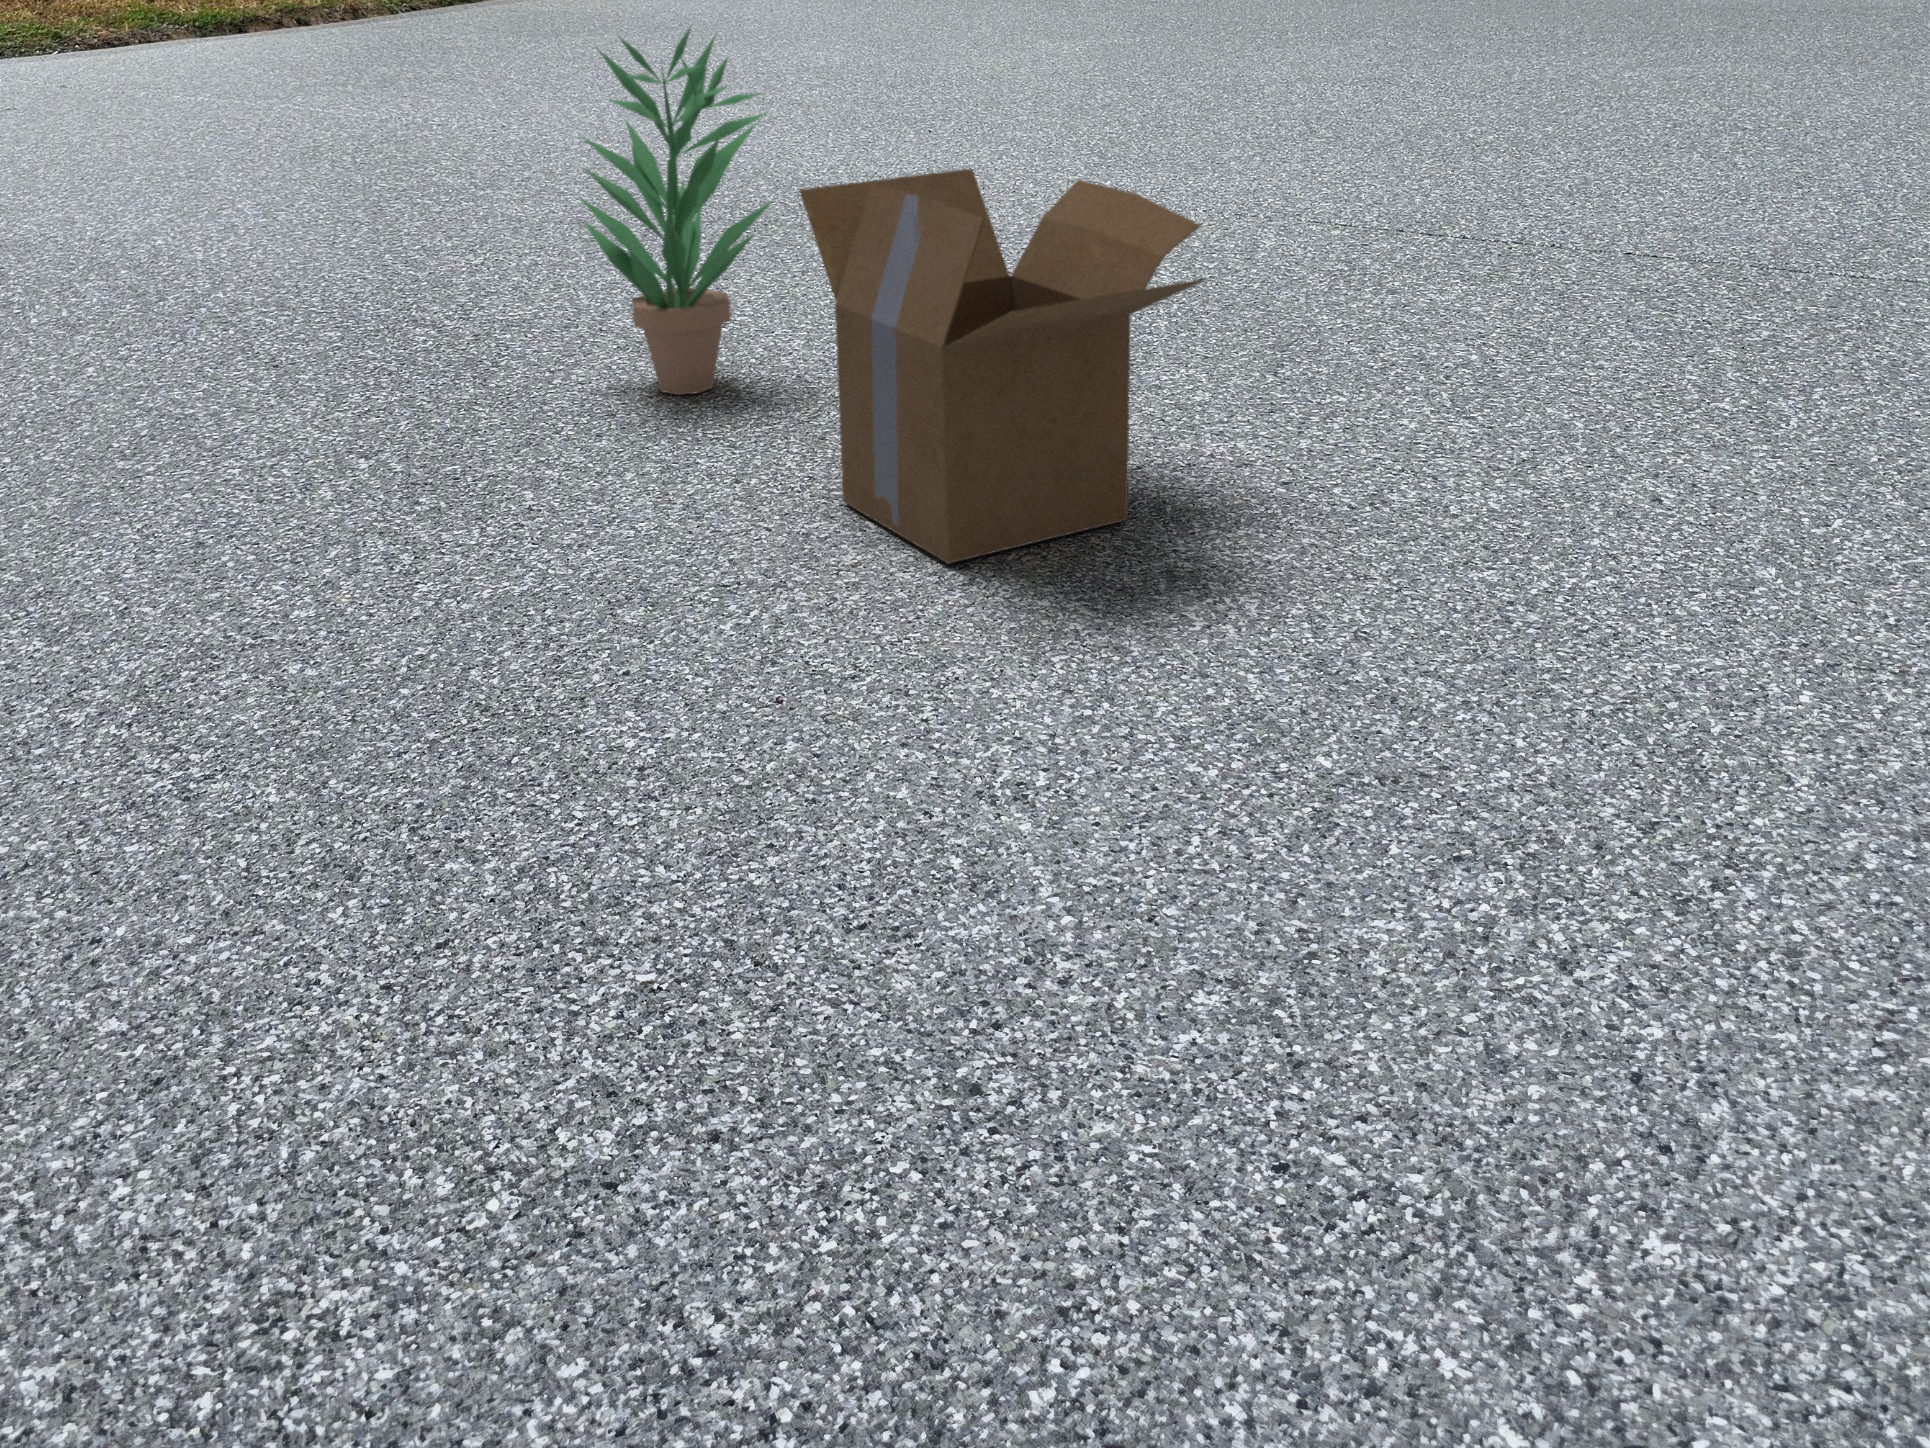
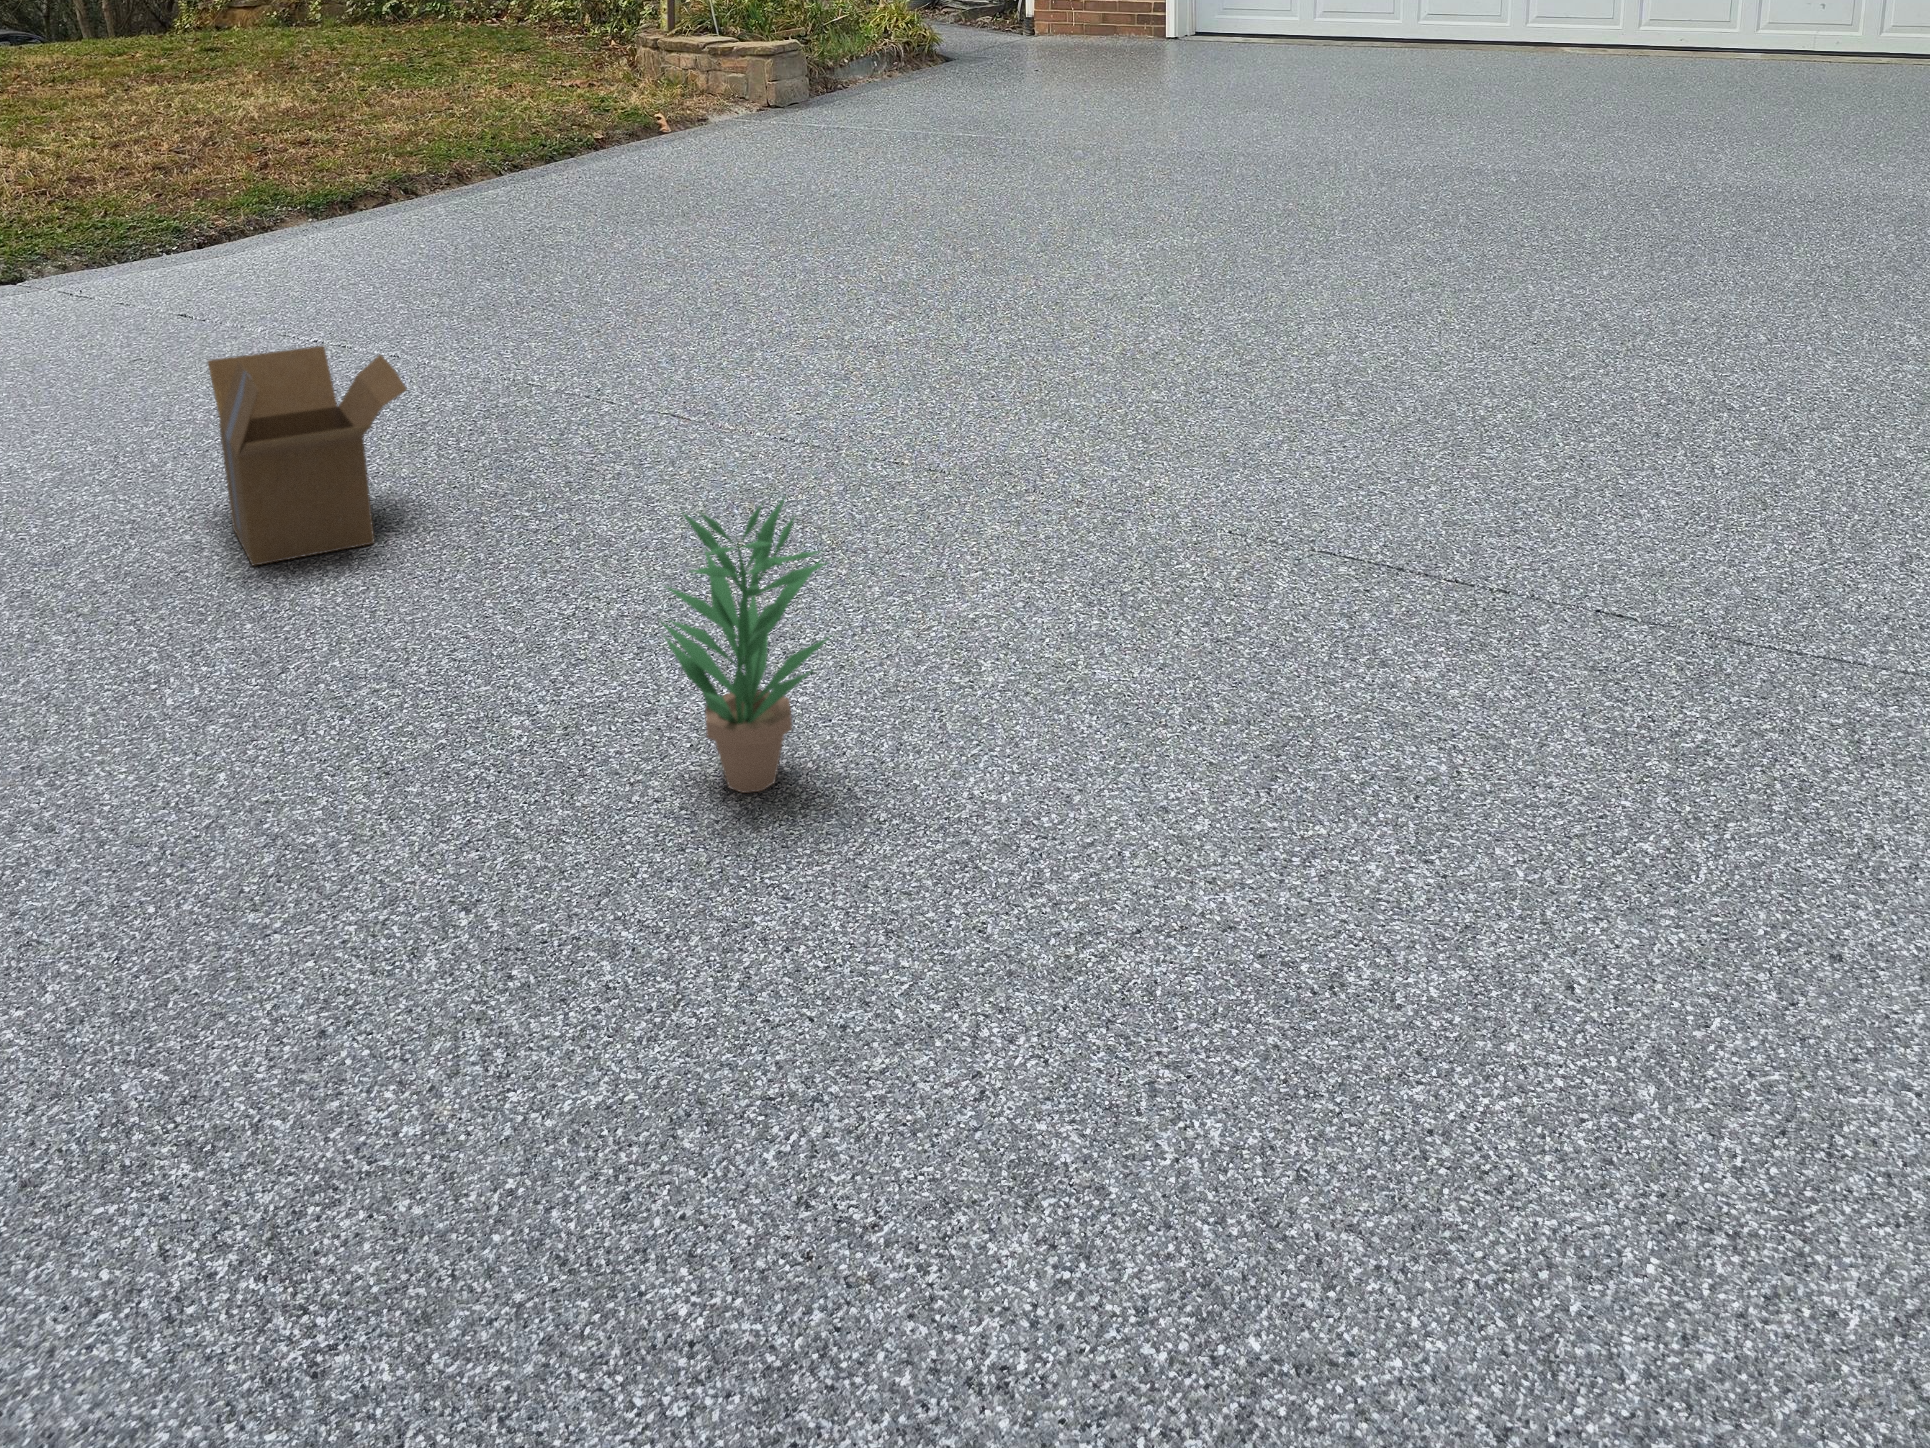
cardboard box: present [800,168,1204,564] -> present [208,346,407,566]

